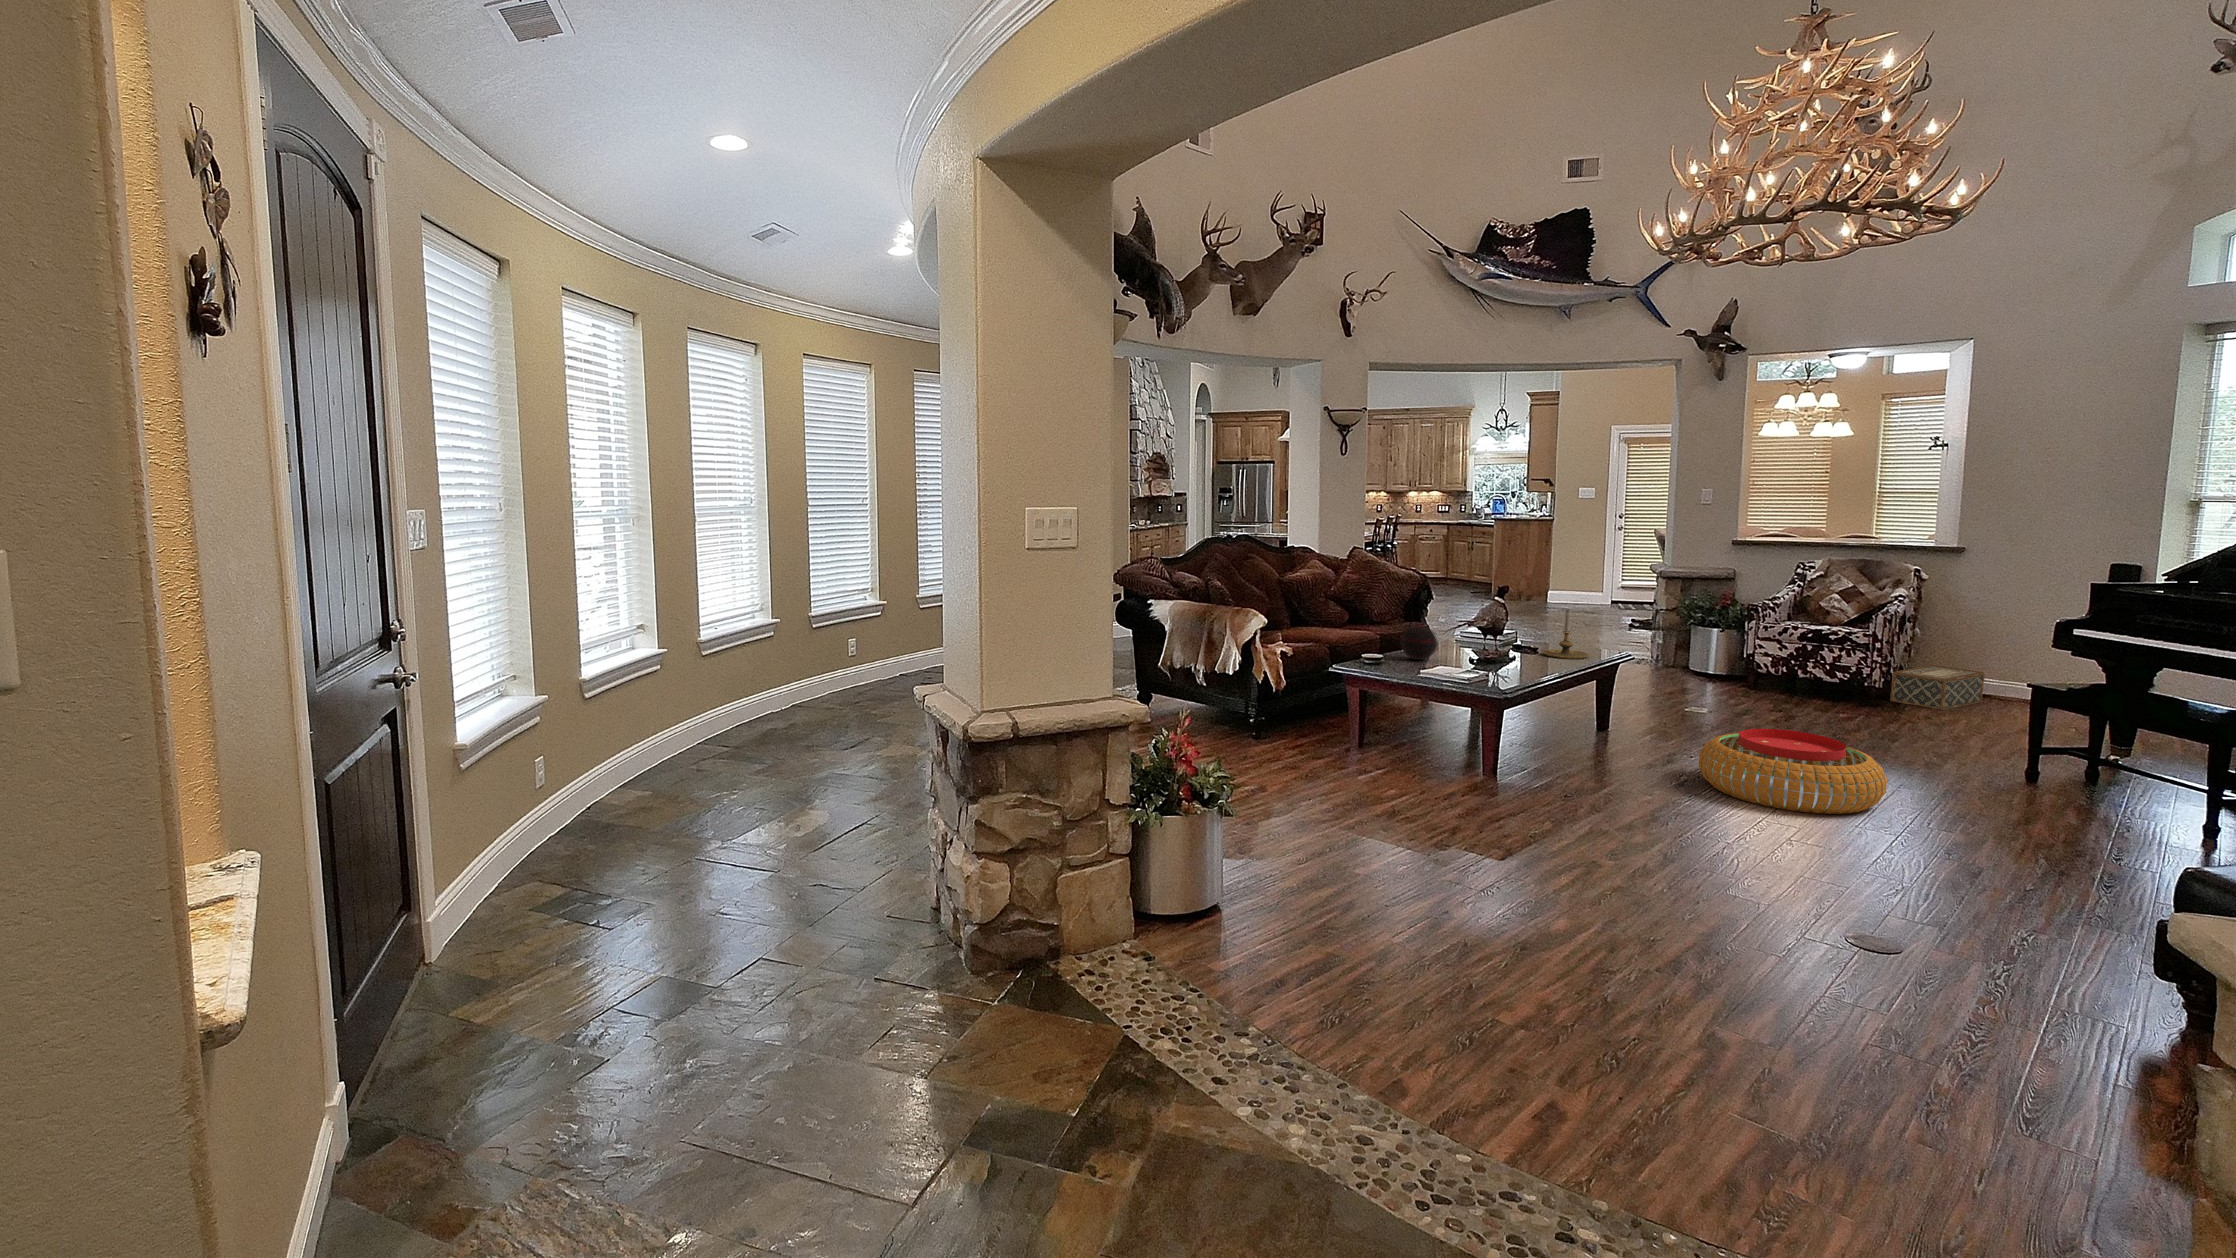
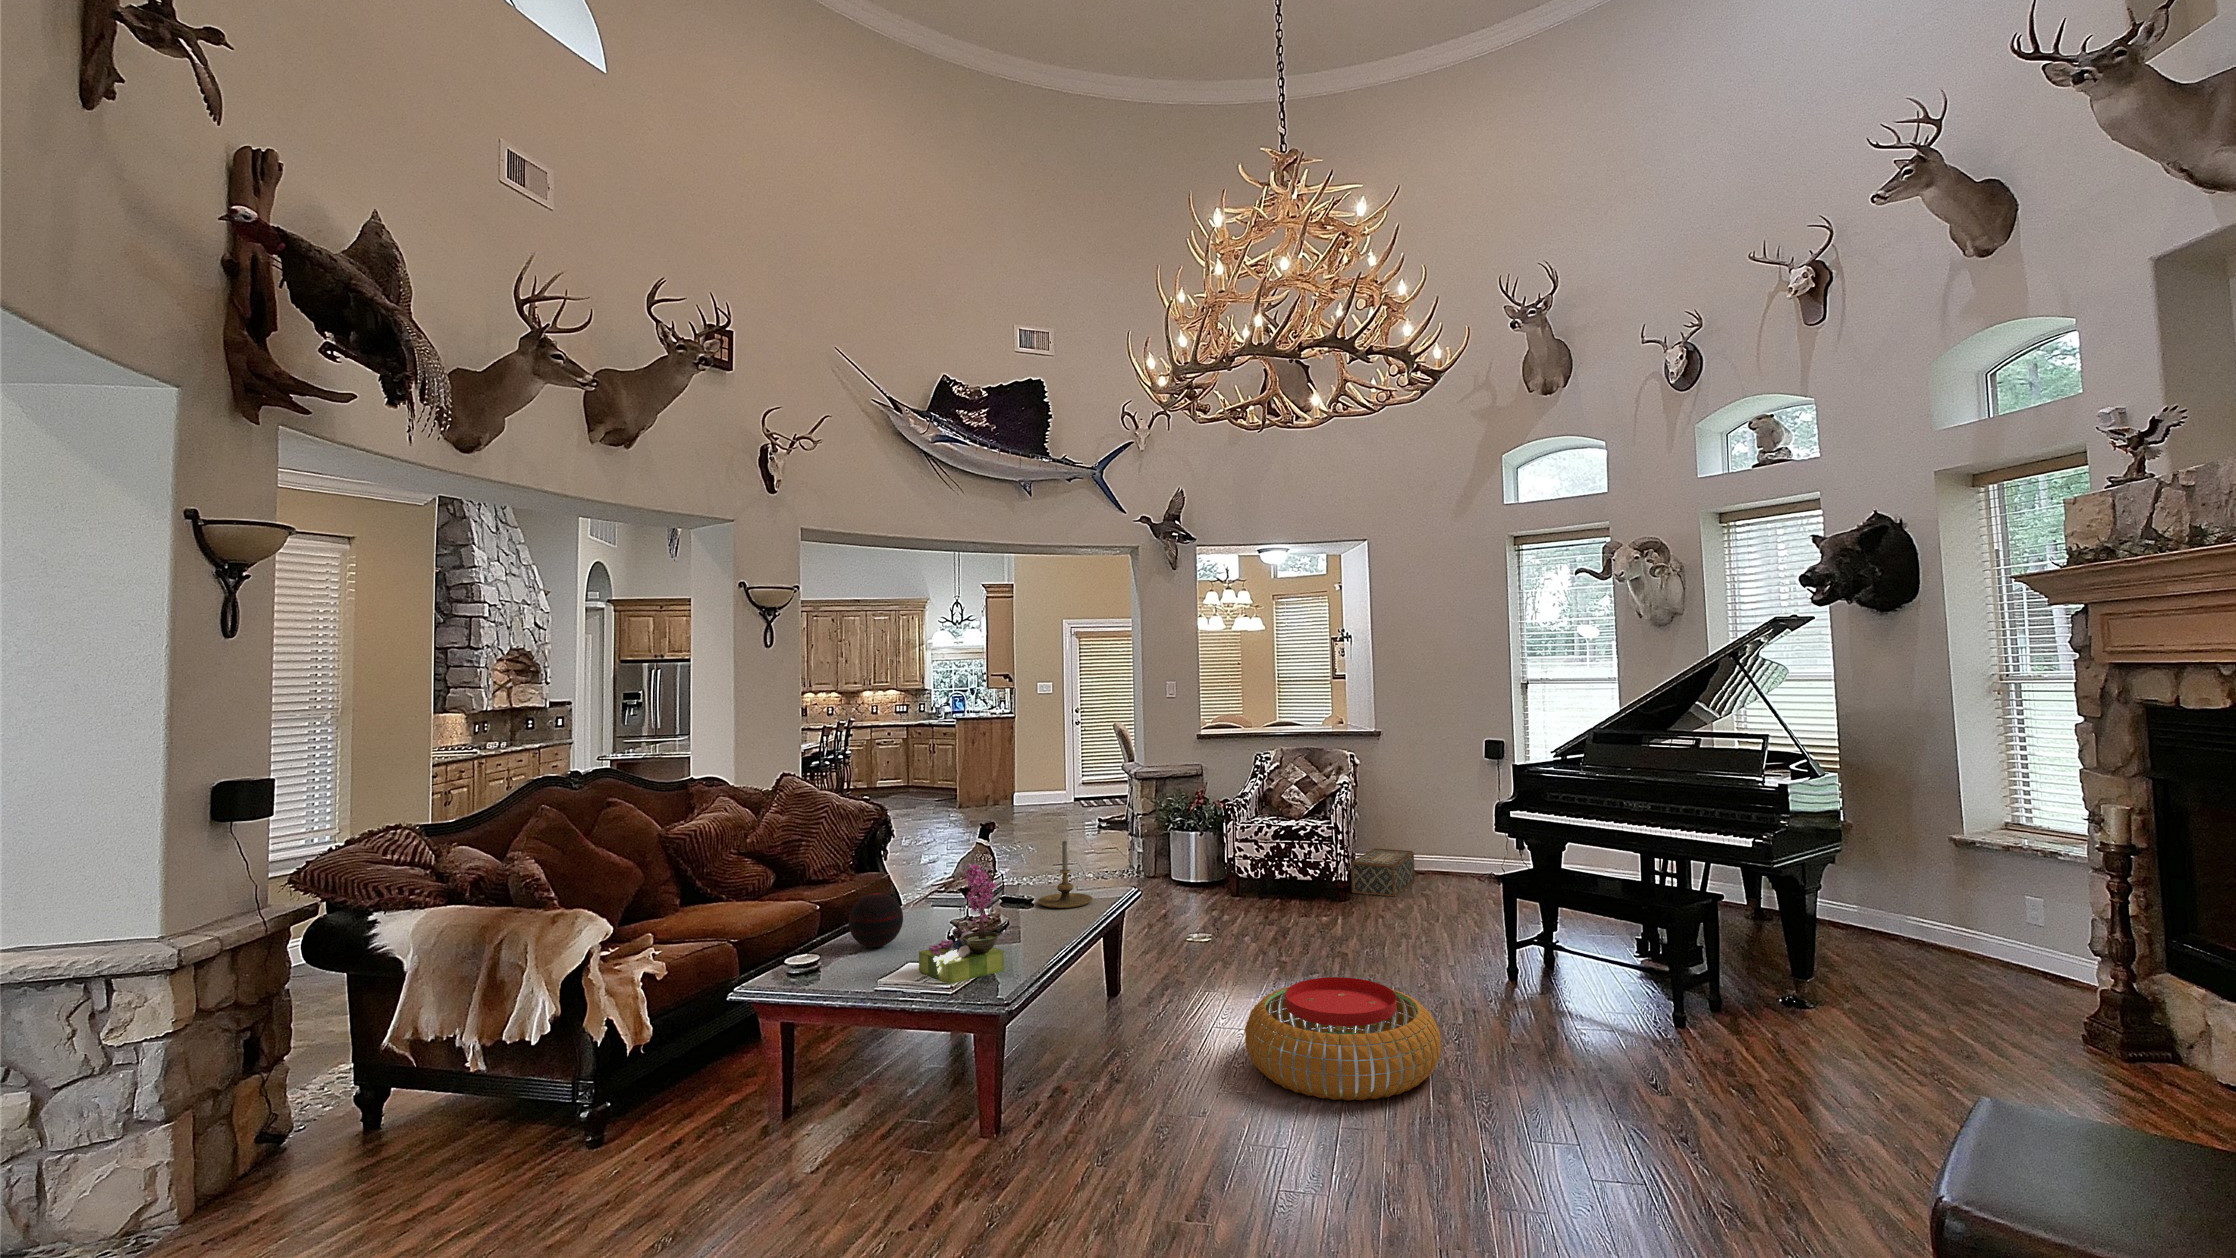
flower arrangement: none [1447,608,1507,681] -> present [919,863,1004,984]

